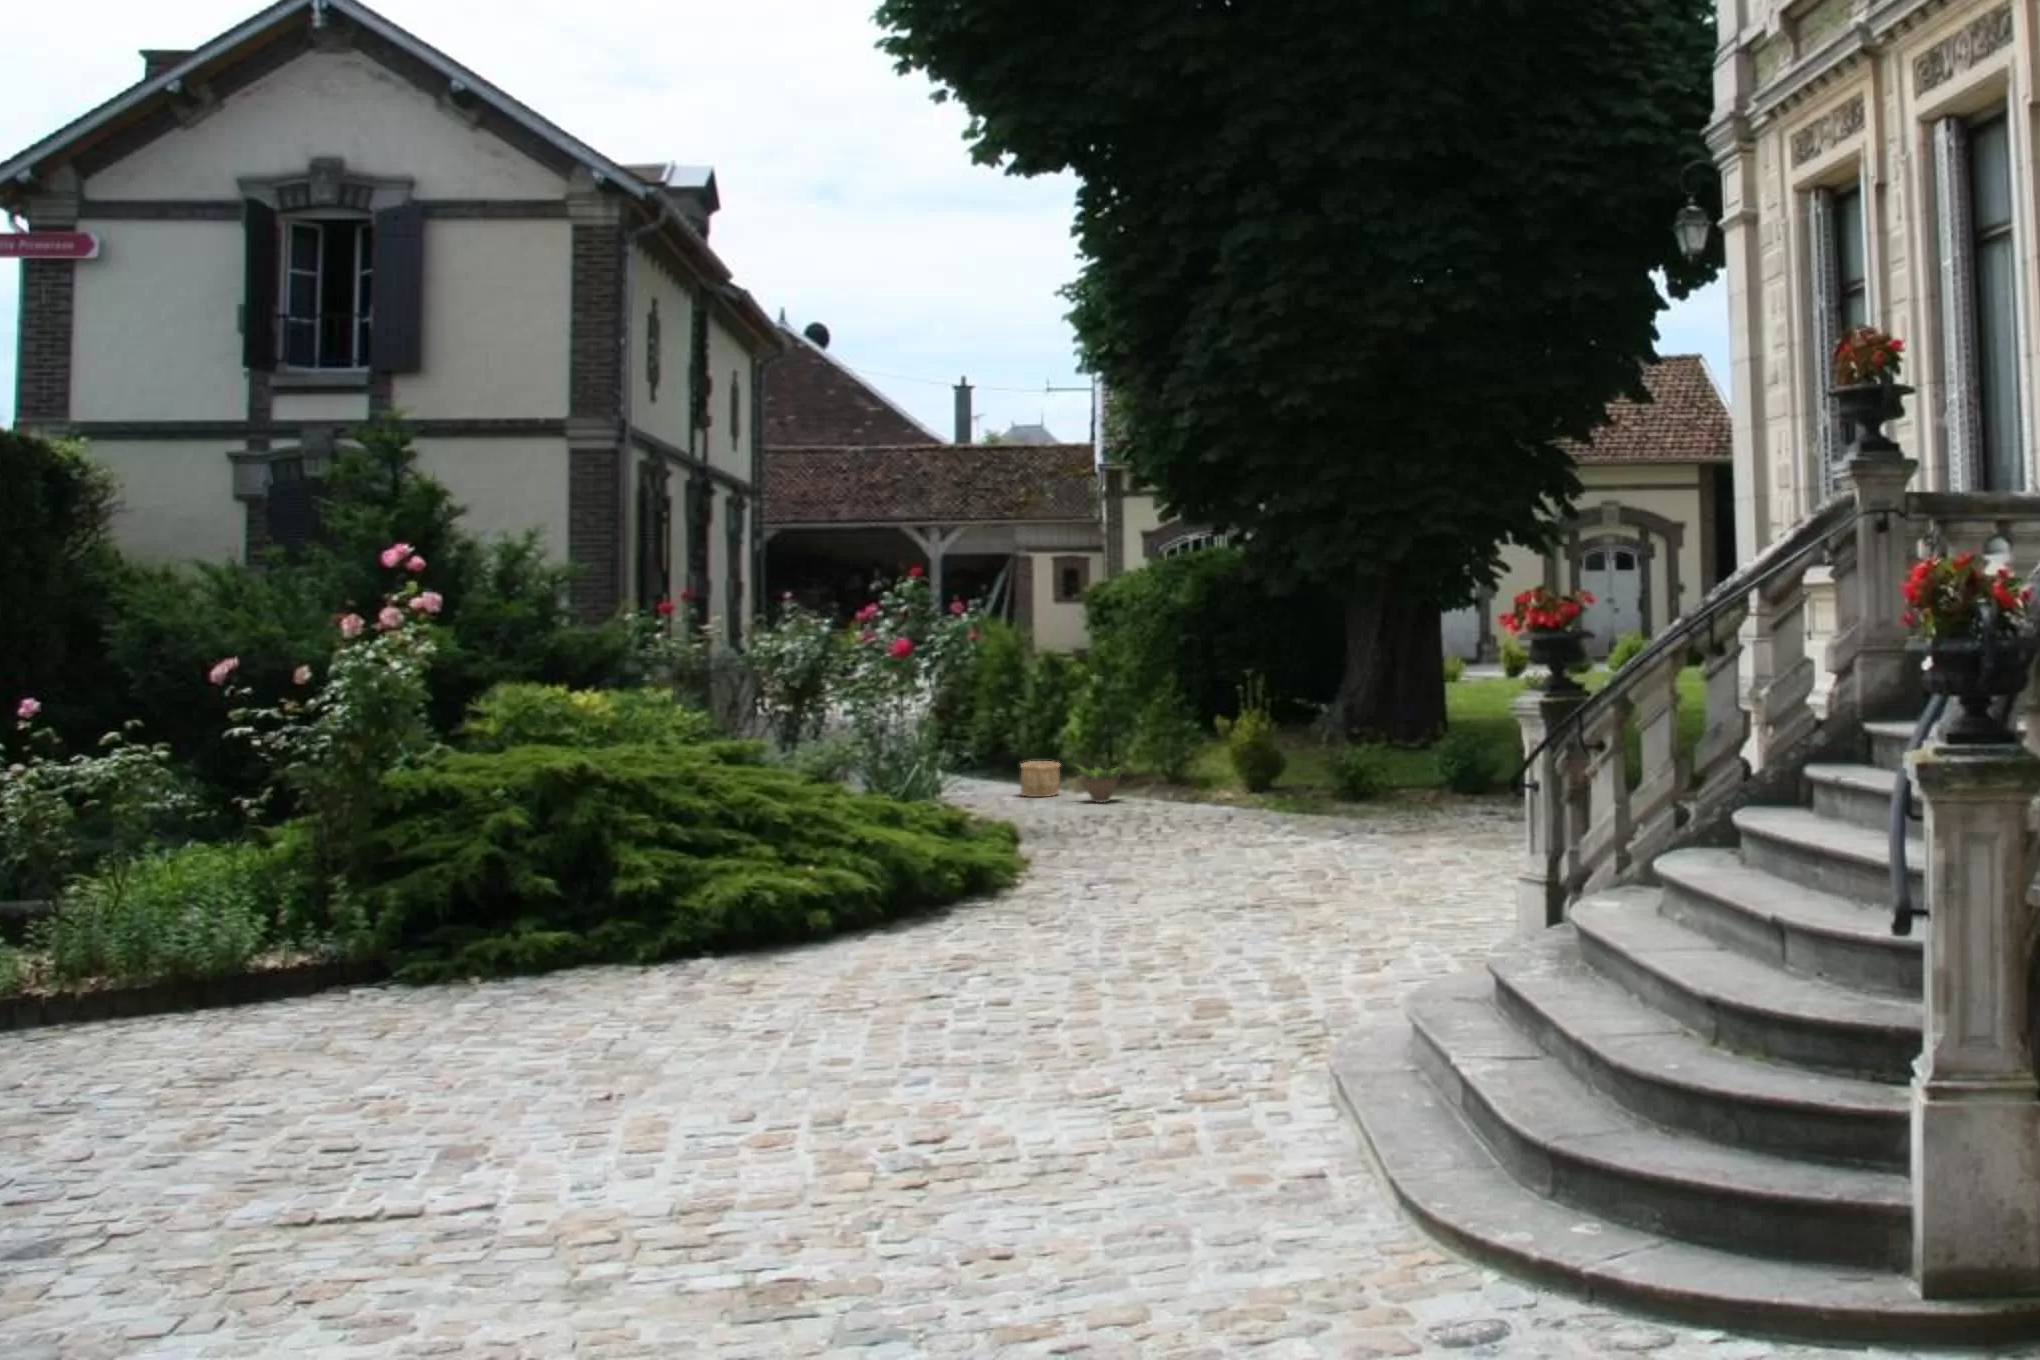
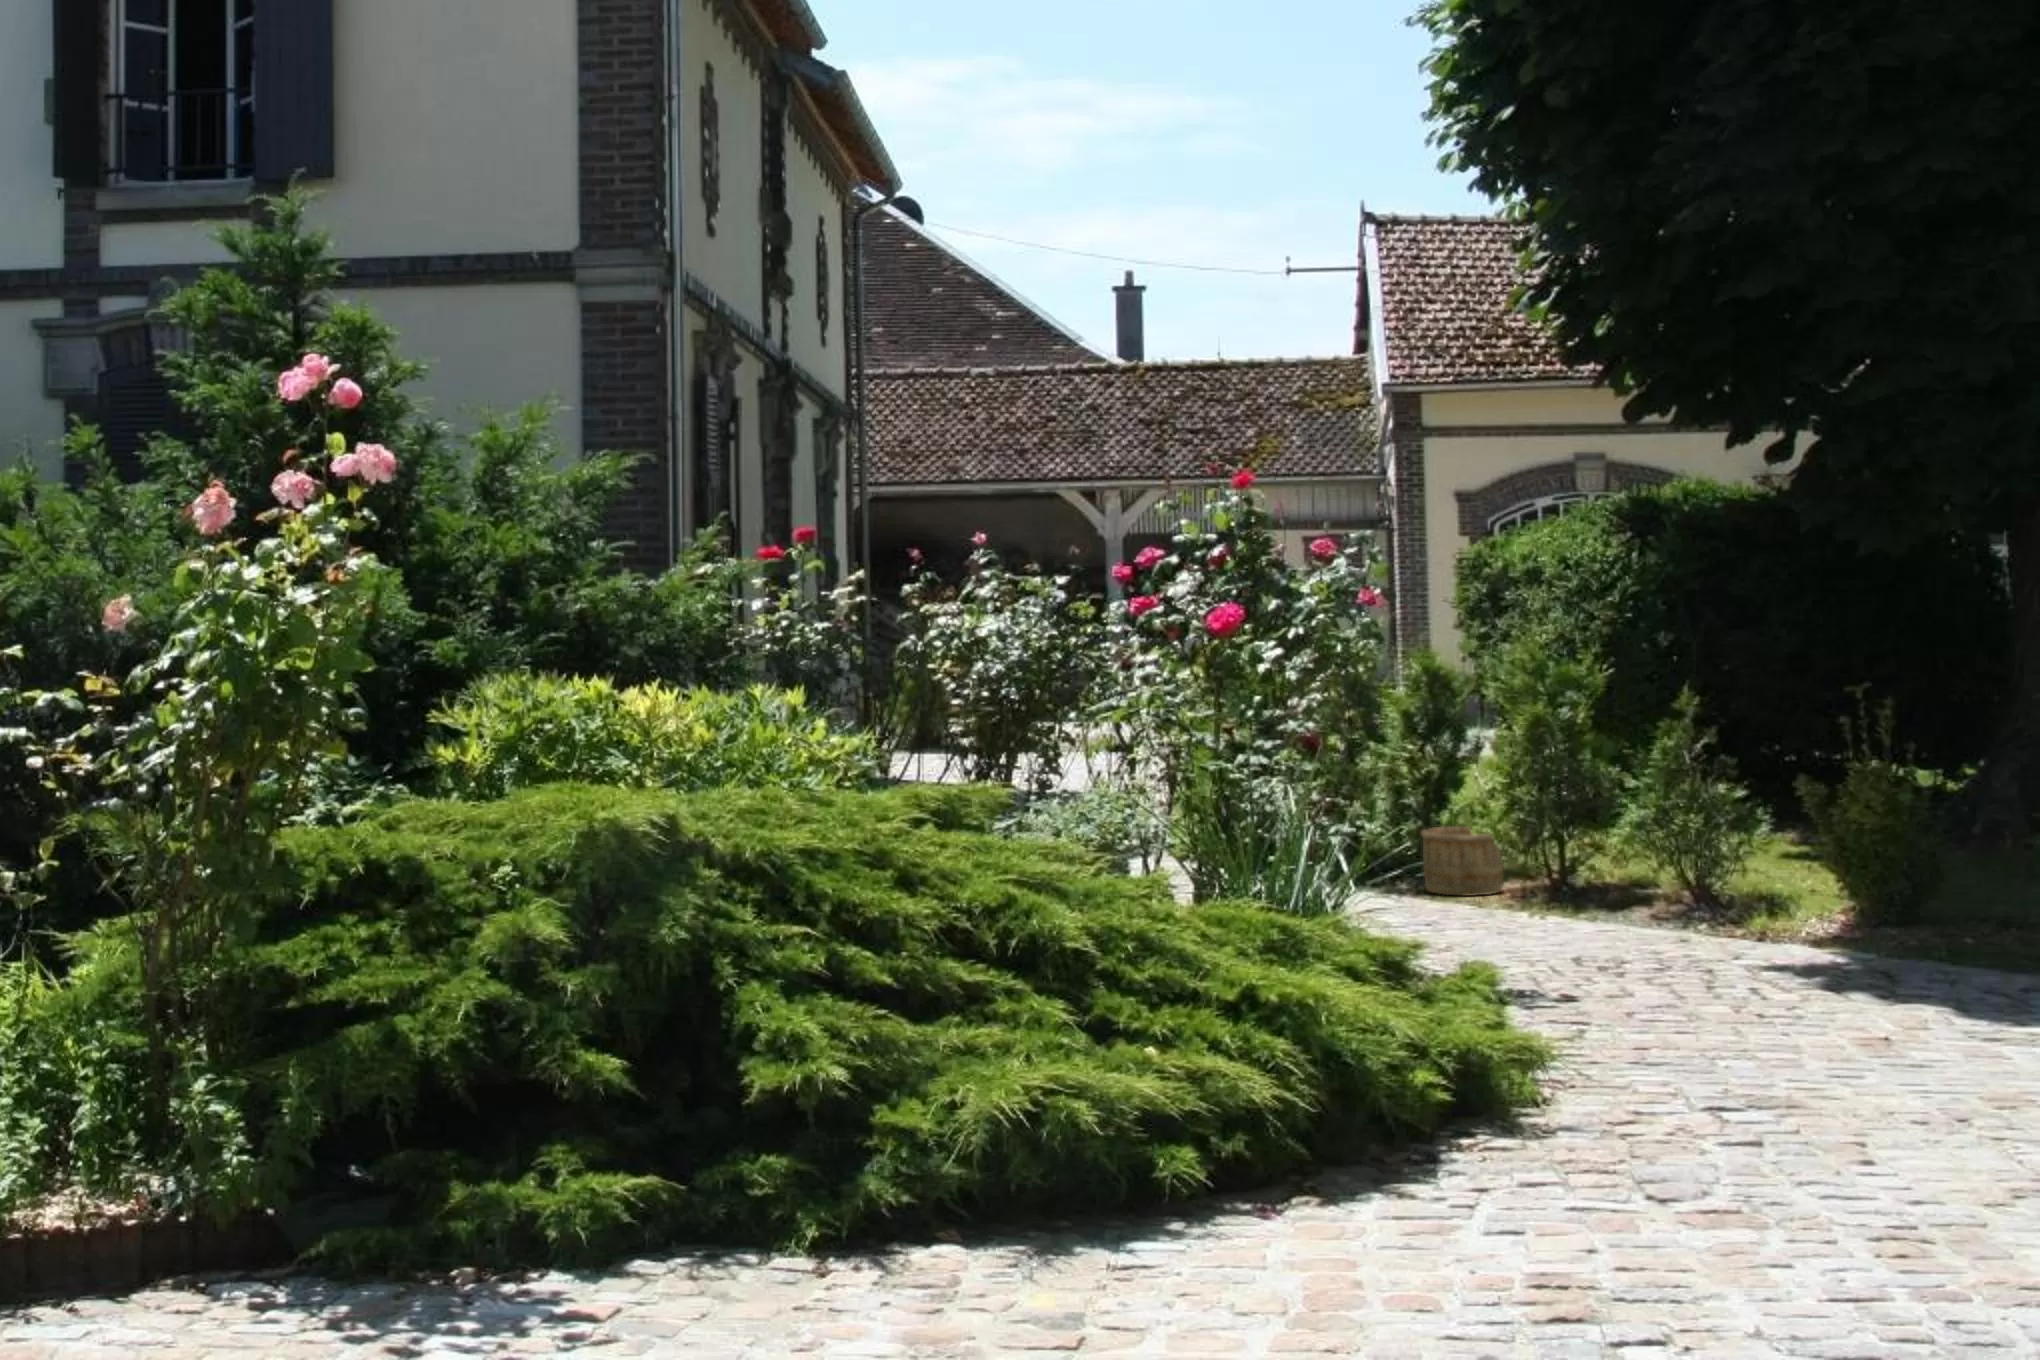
decorative plant: present [1077,766,1123,803] -> none [1533,832,1659,909]

